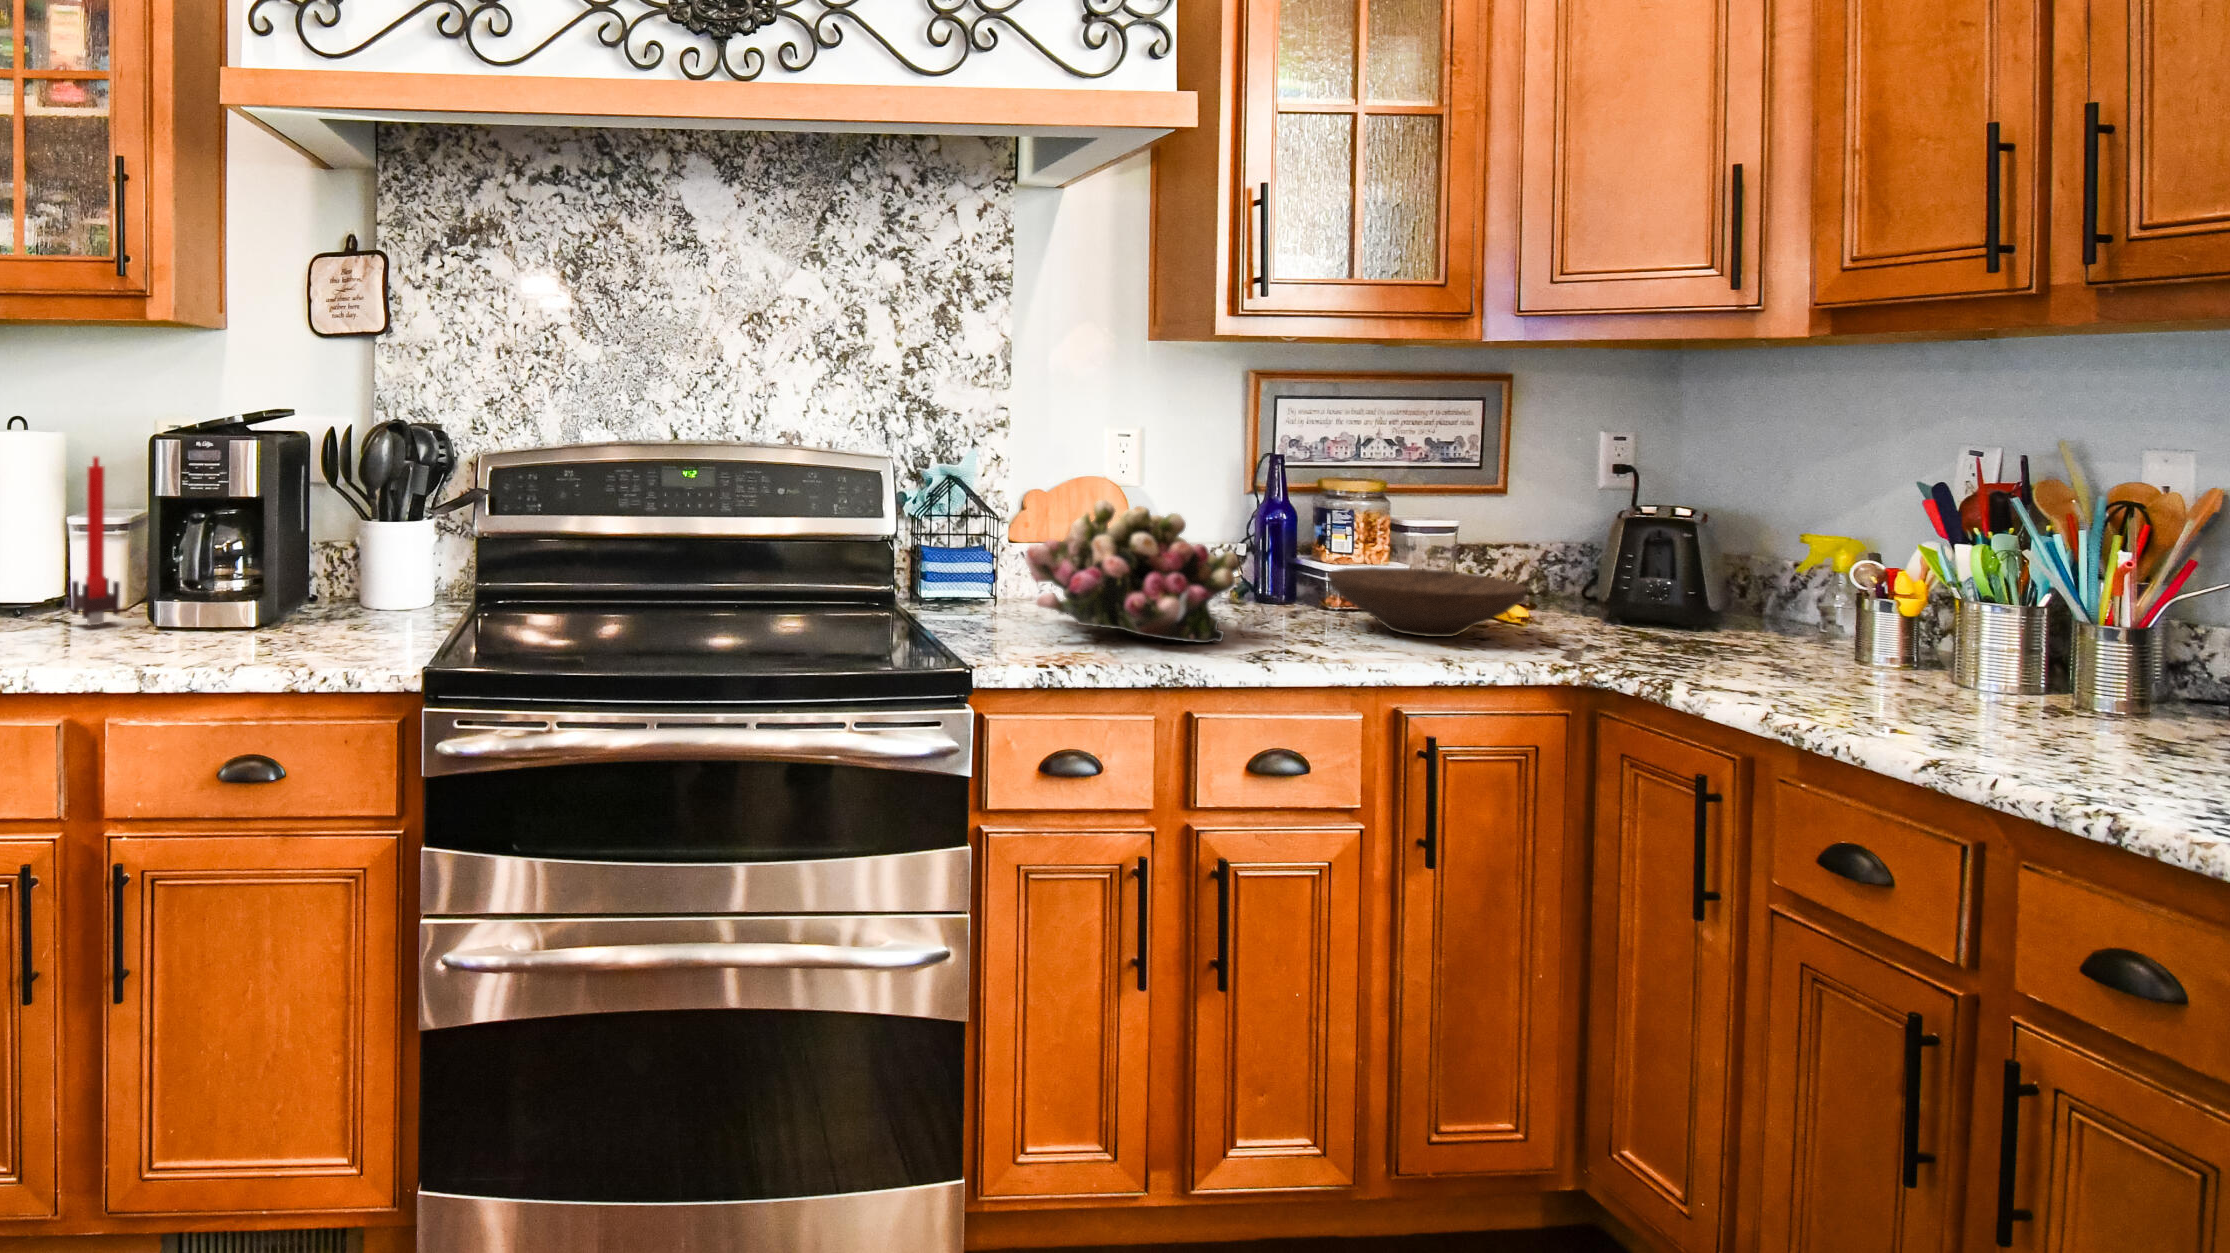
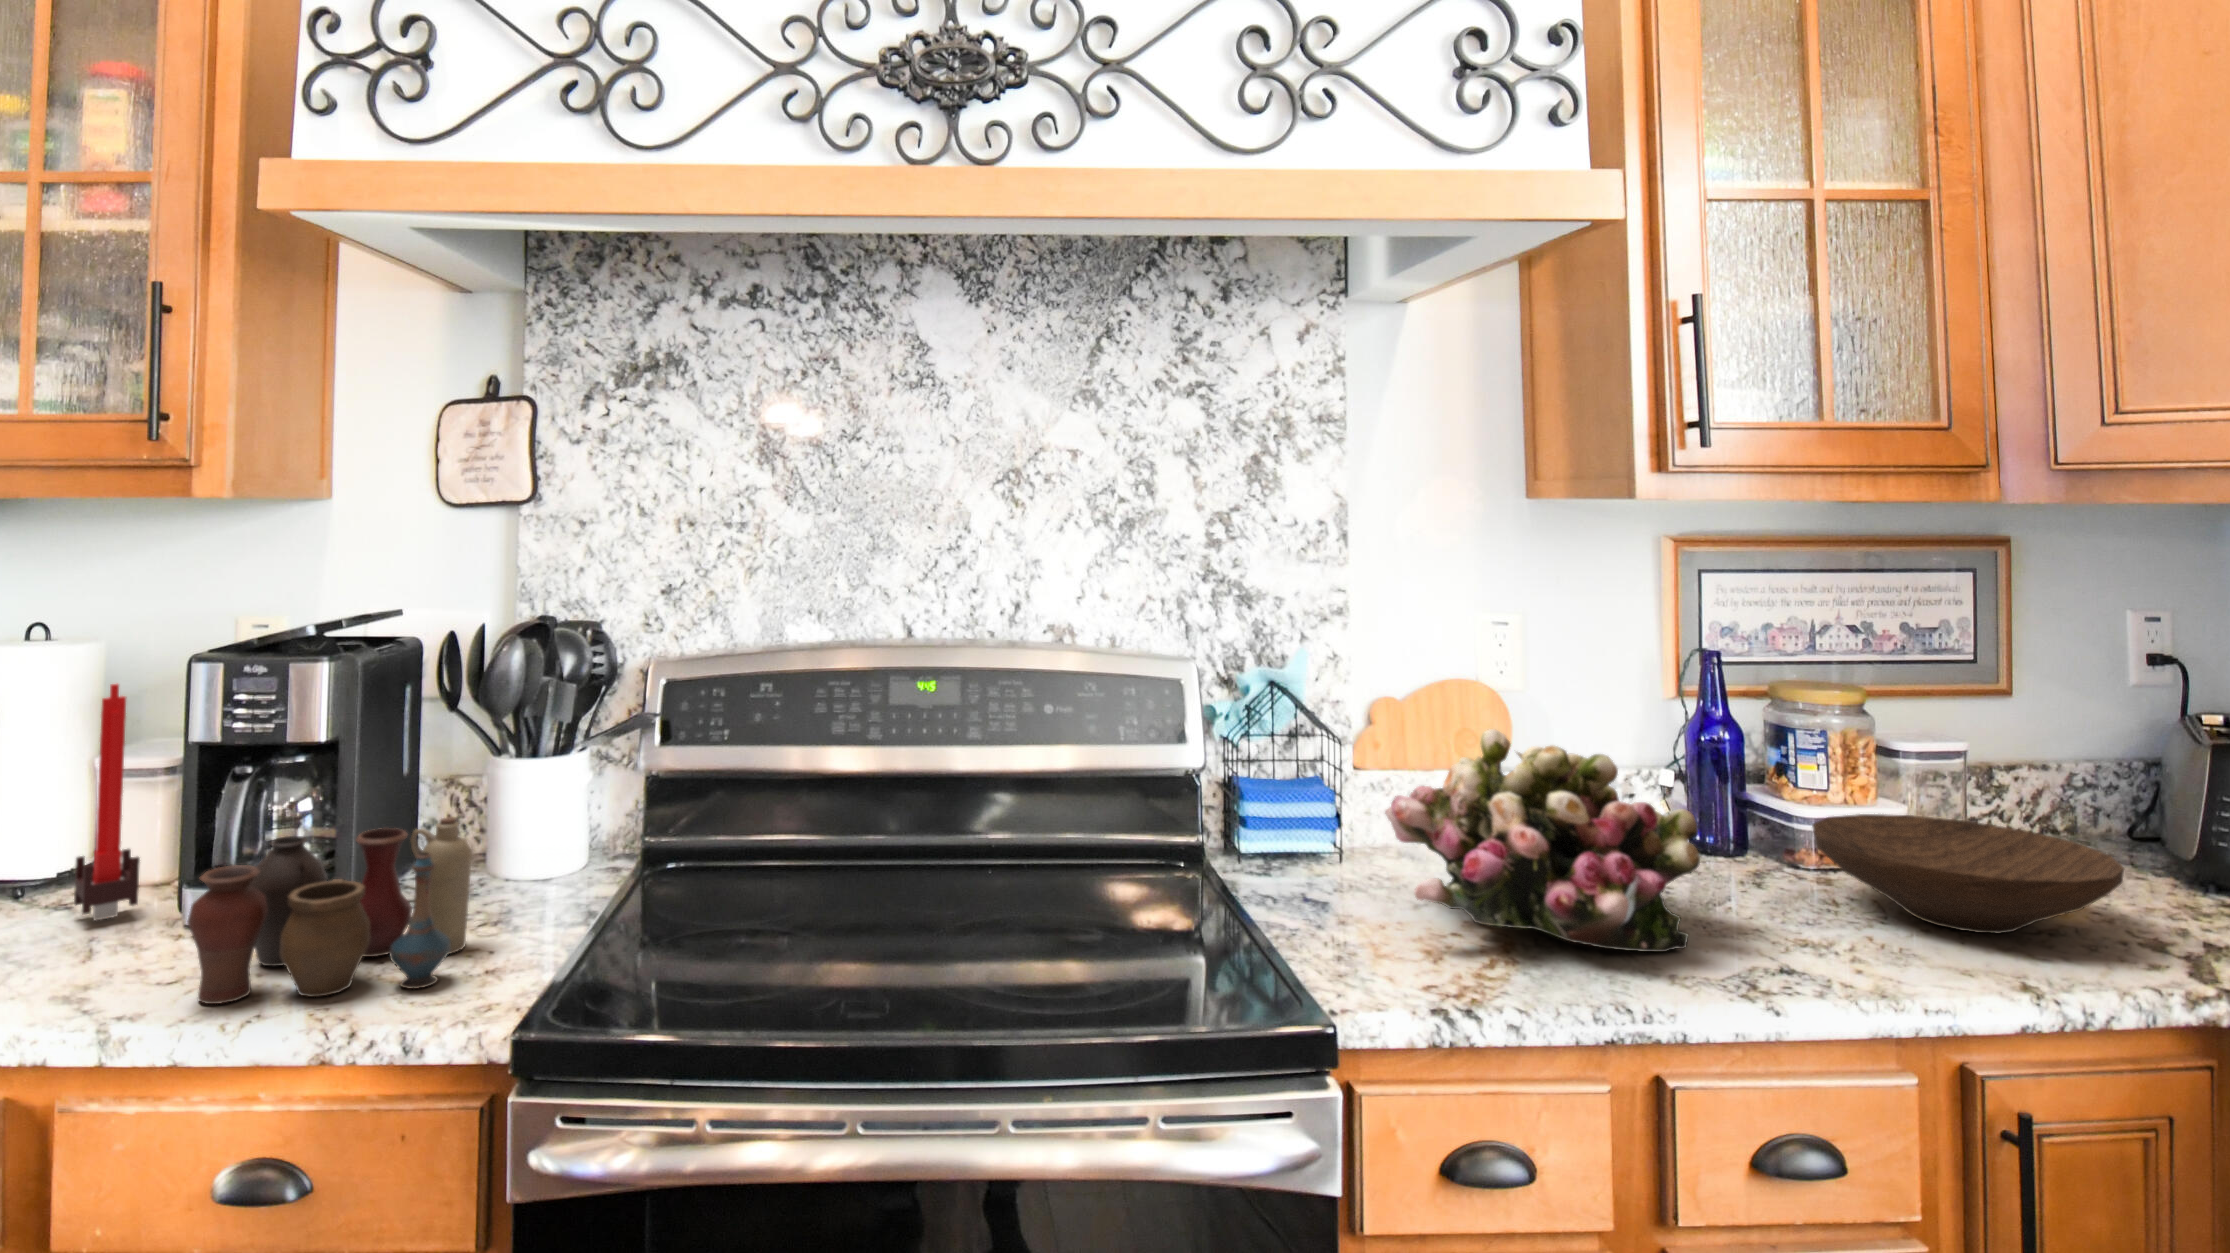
vase: none [188,548,371,659] -> present [187,817,472,1004]

